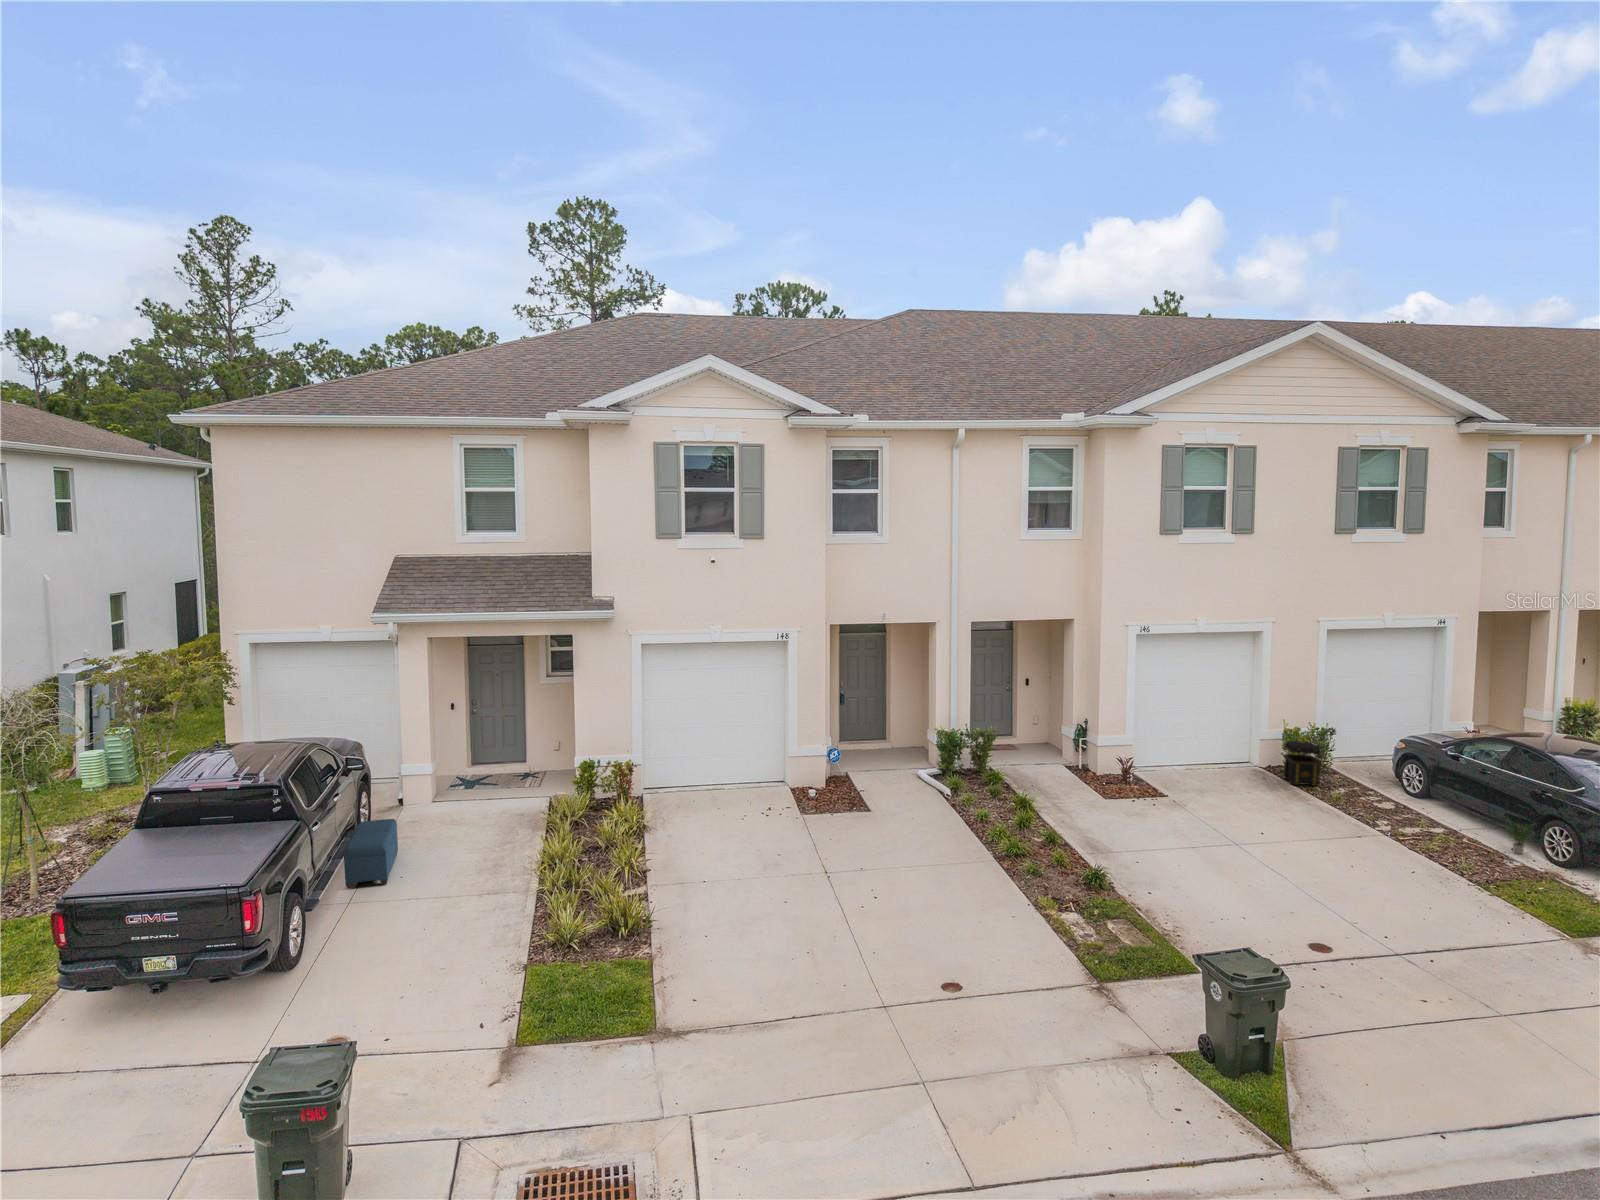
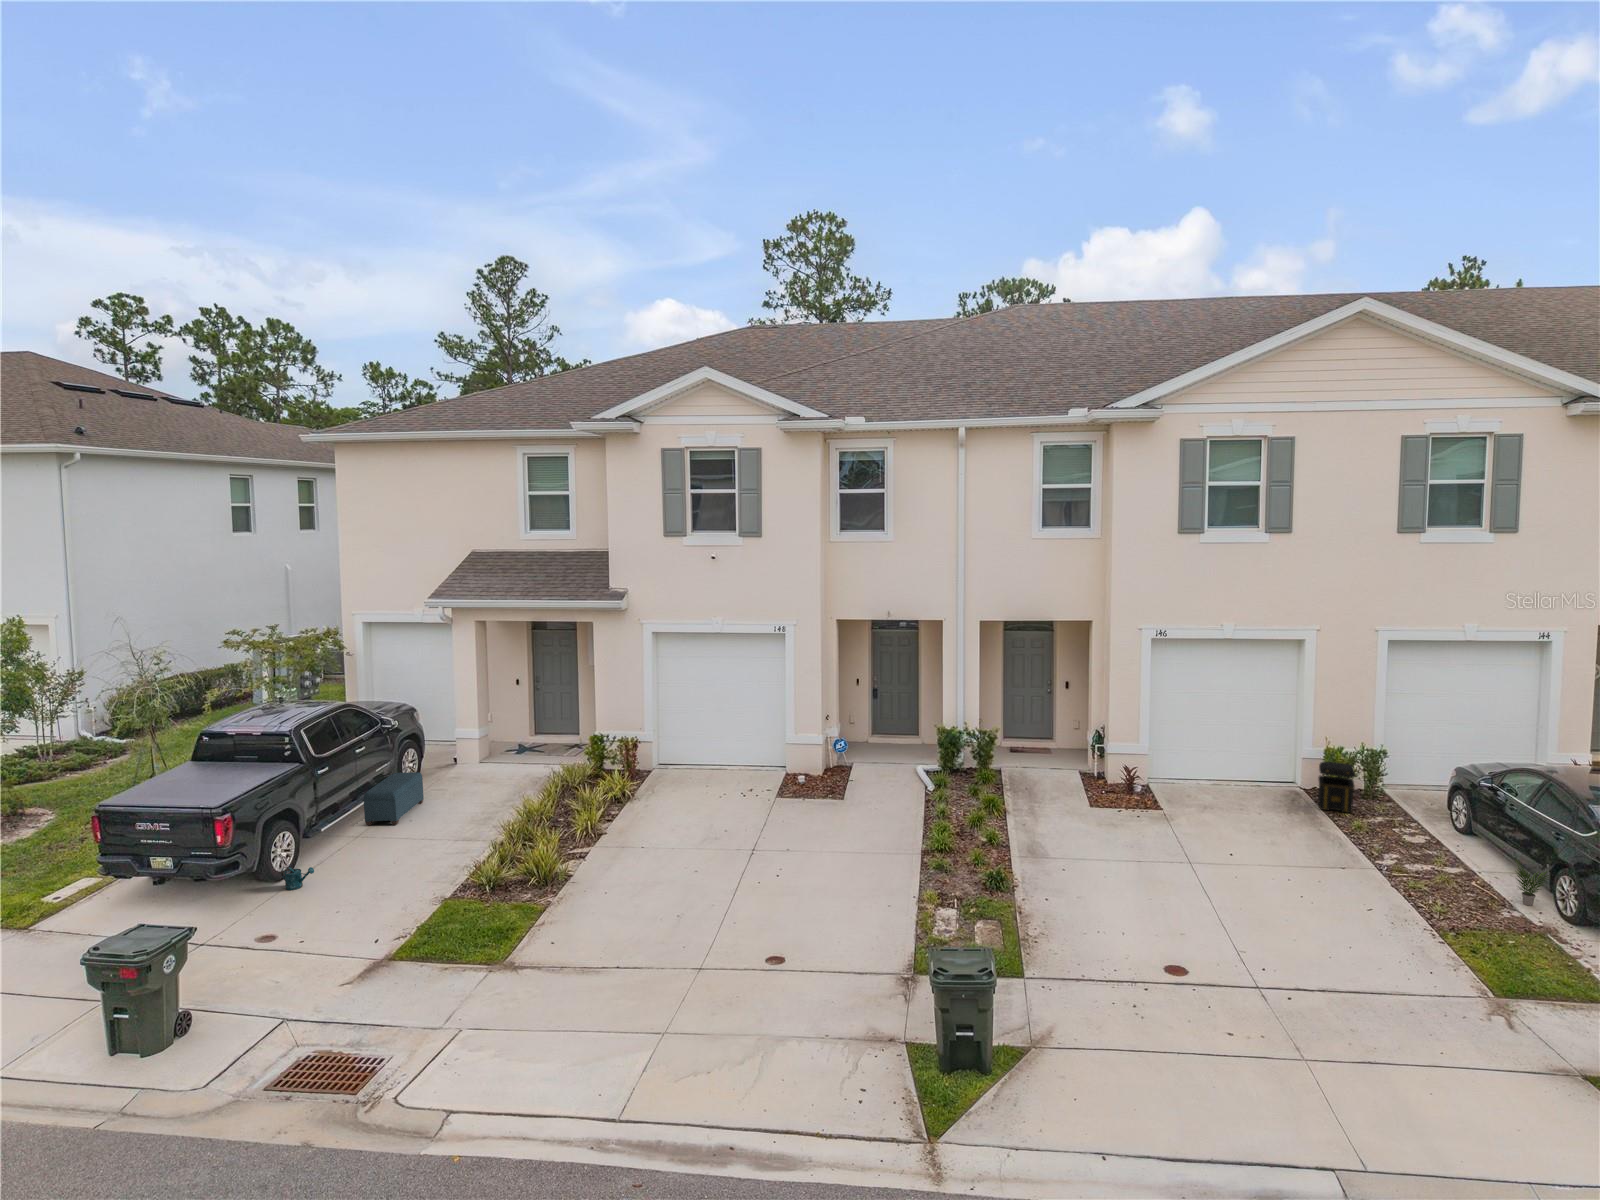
watering can: none [295,948,342,980] -> present [281,867,314,890]

